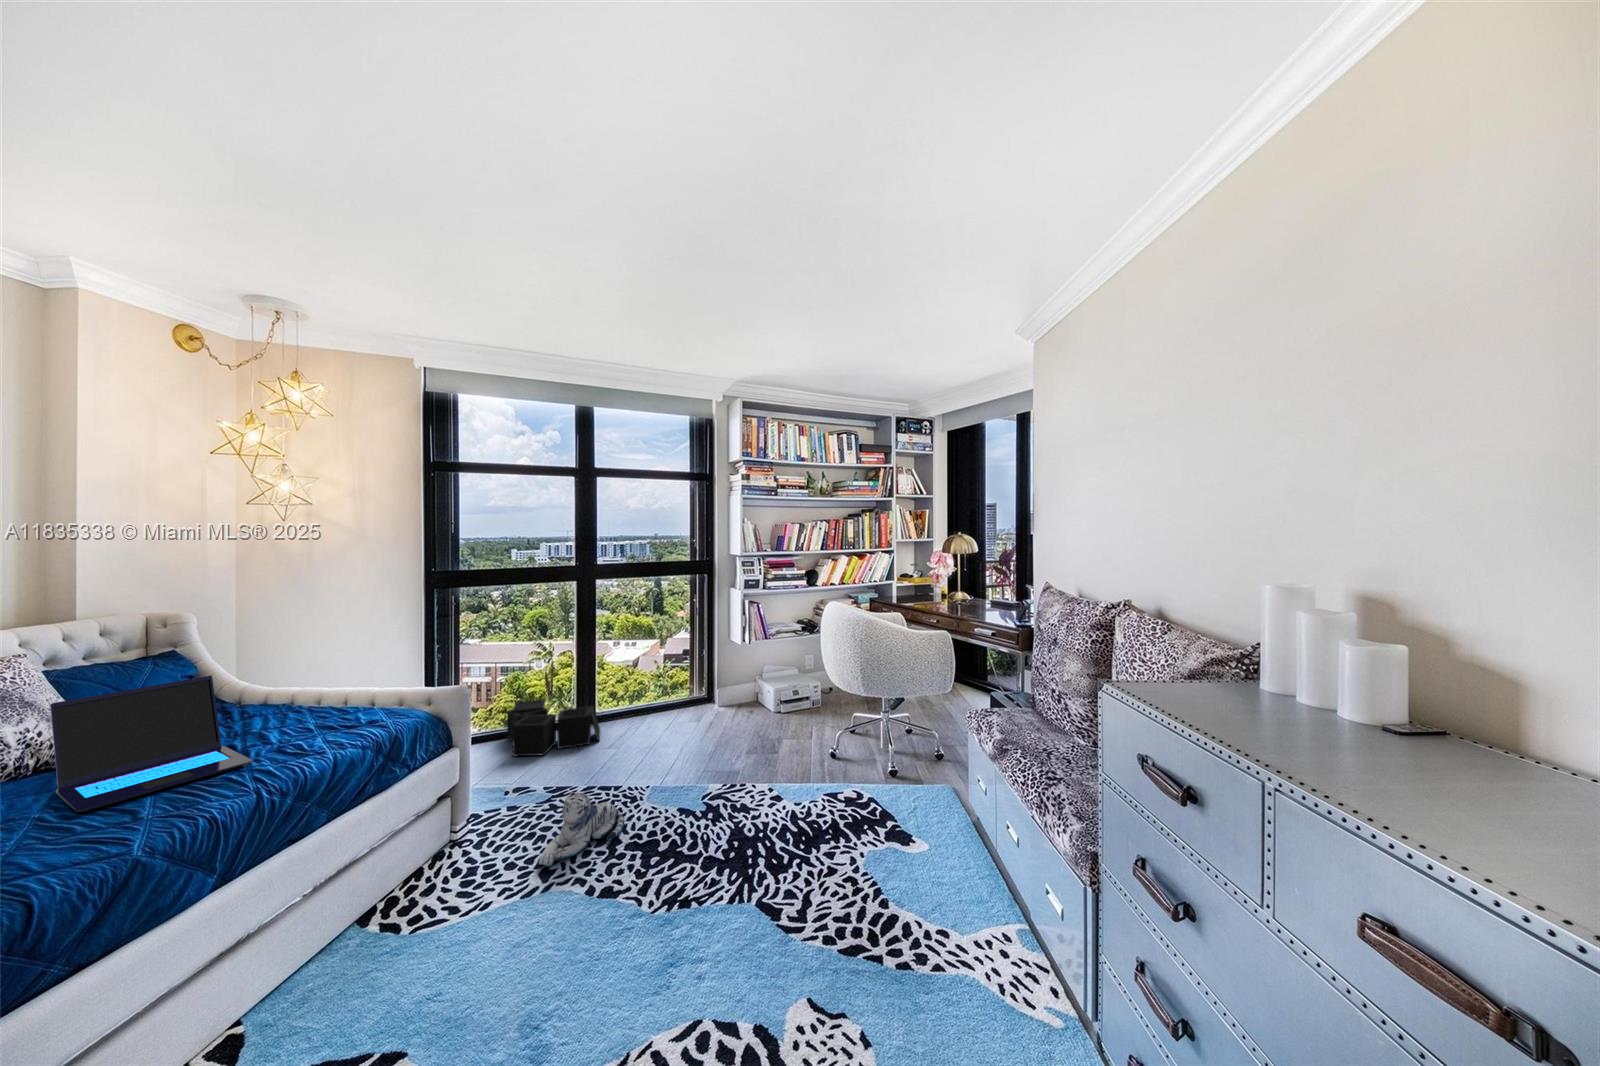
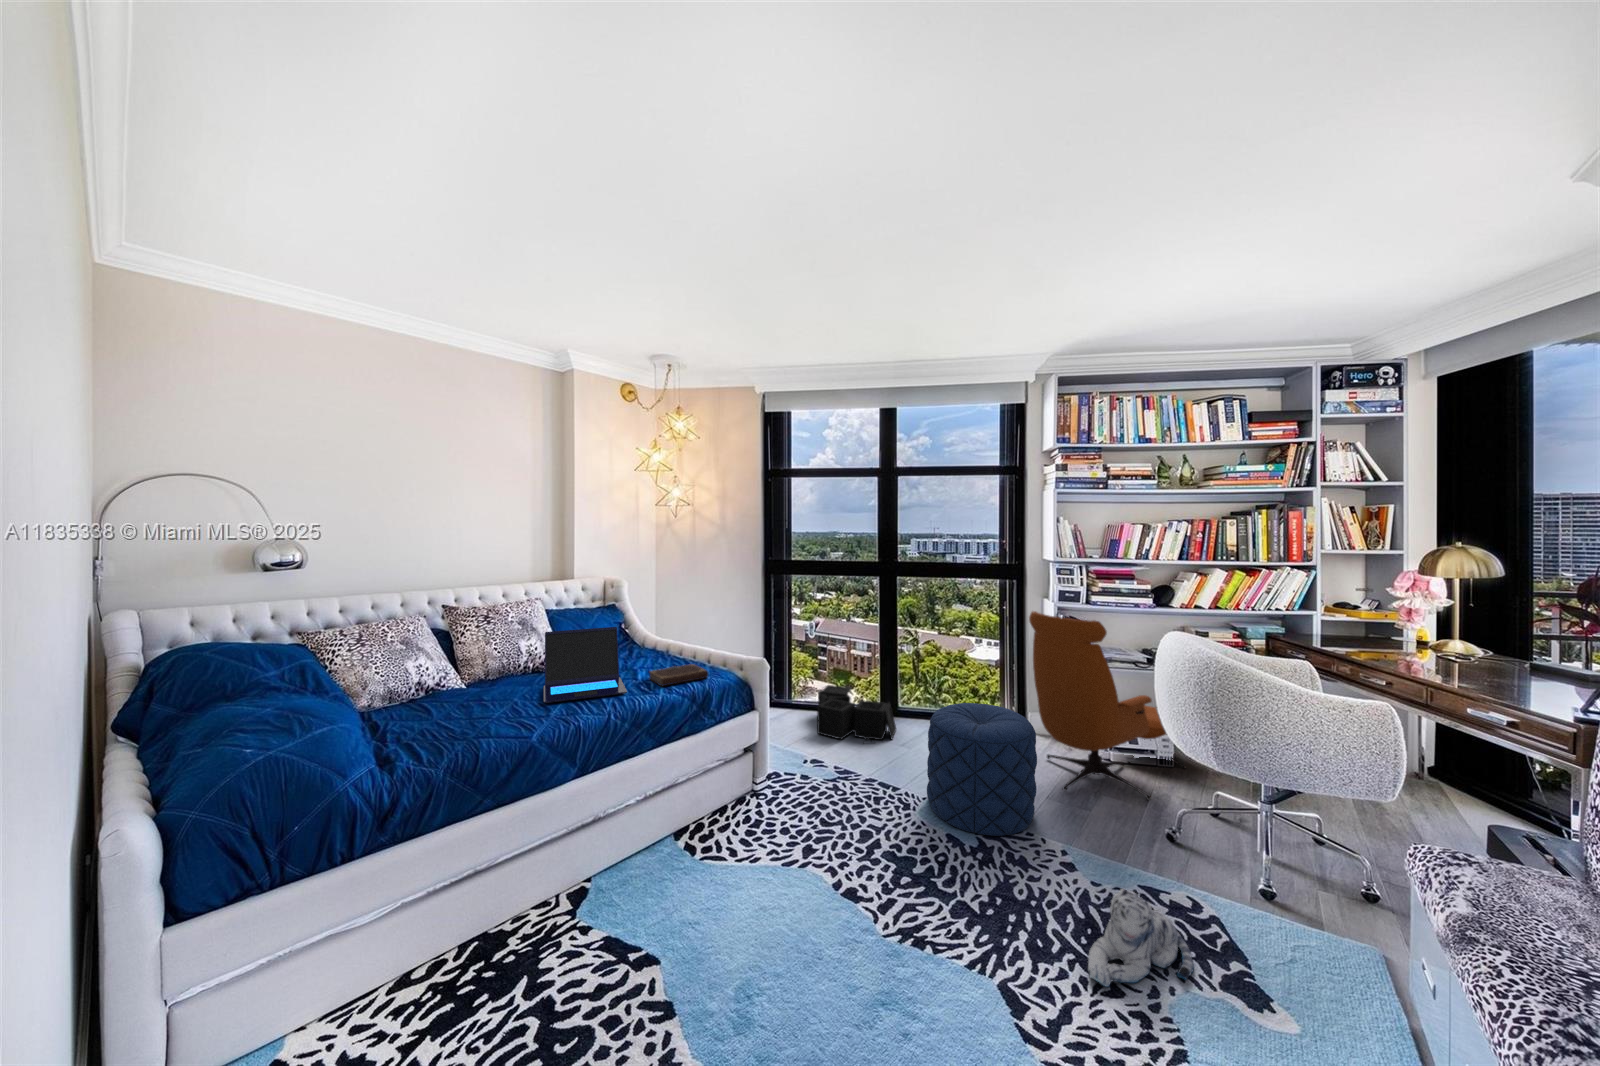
lounge chair: none [728,598,830,744] -> present [1029,611,1186,800]
pouf: none [652,684,745,800] -> present [927,703,1037,836]
notebook: none [280,706,383,742] -> present [649,664,709,686]
plush toy: present [539,792,624,866] -> present [1088,889,1194,987]

